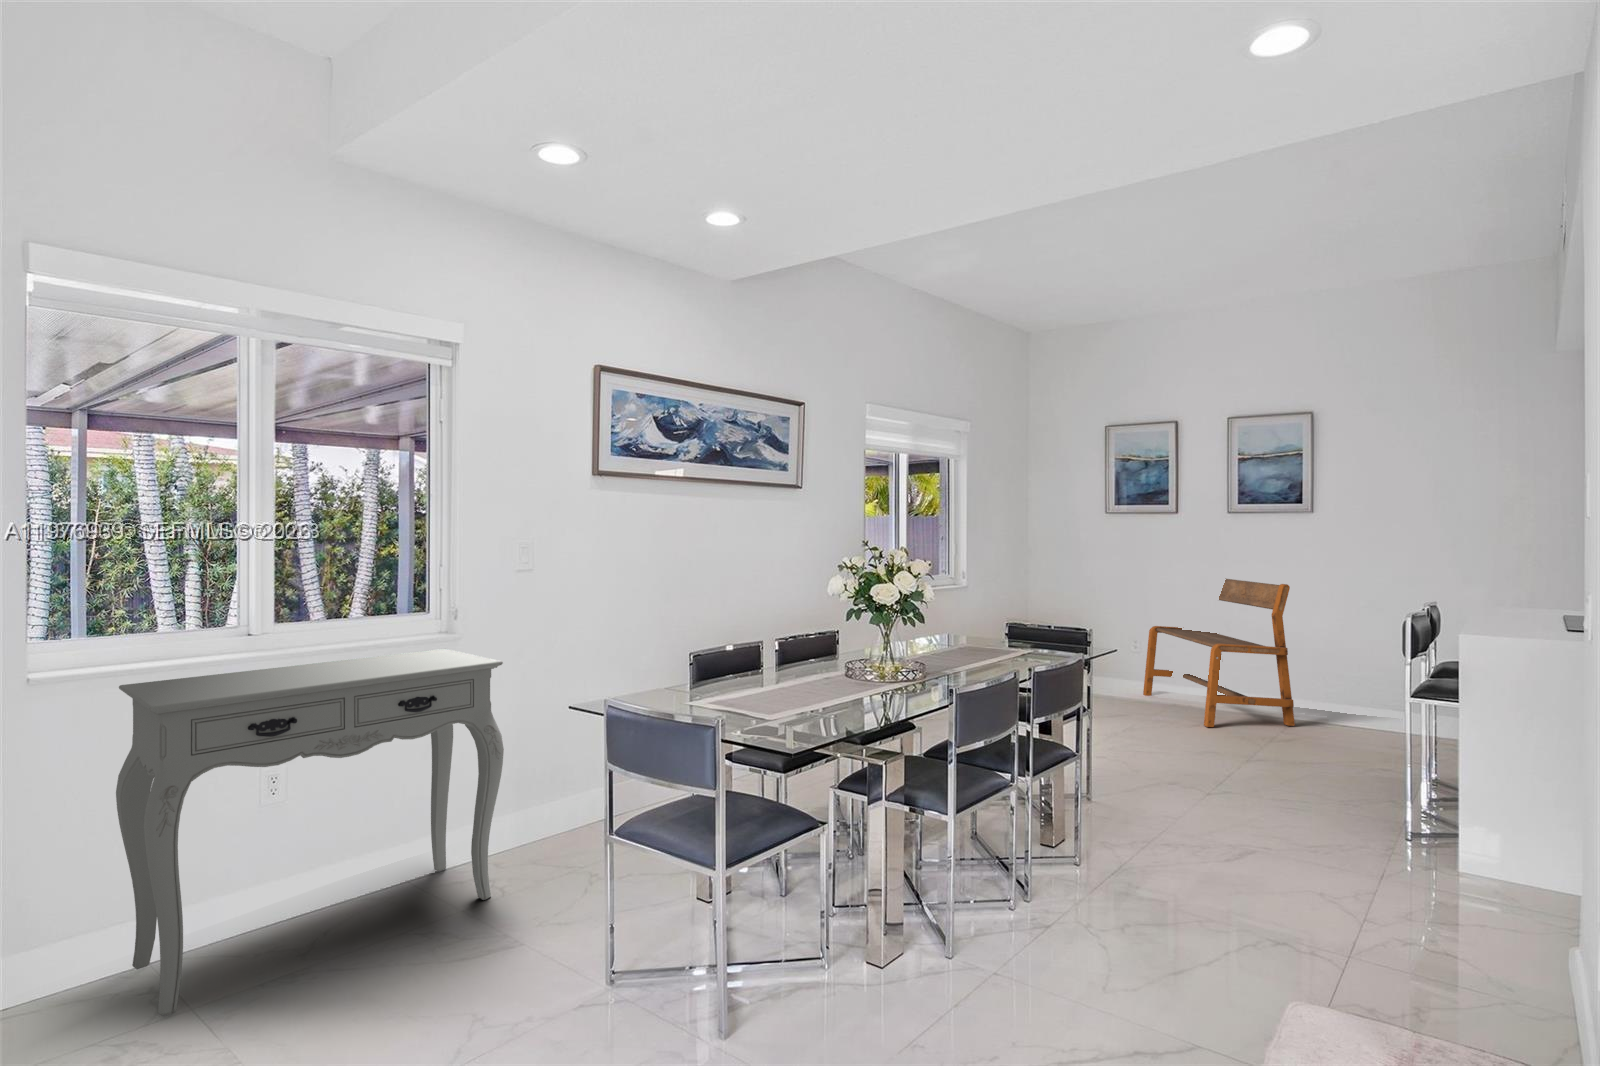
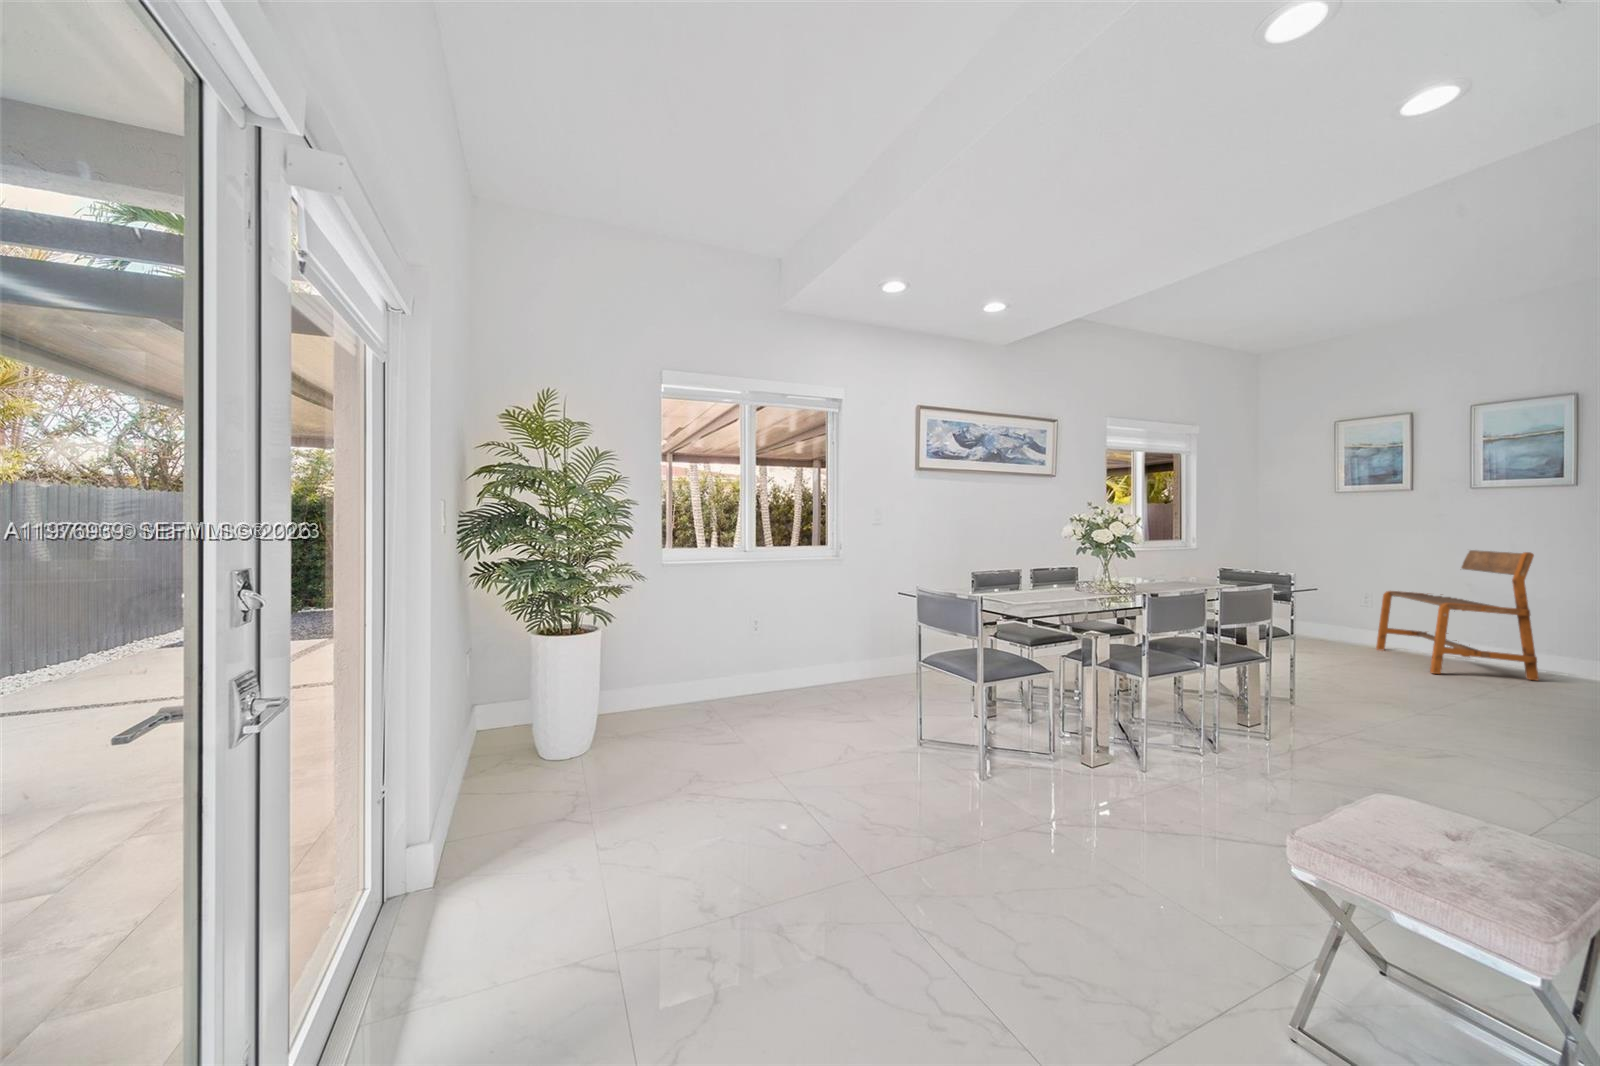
console table: present [116,649,504,1016] -> none [704,567,871,718]

